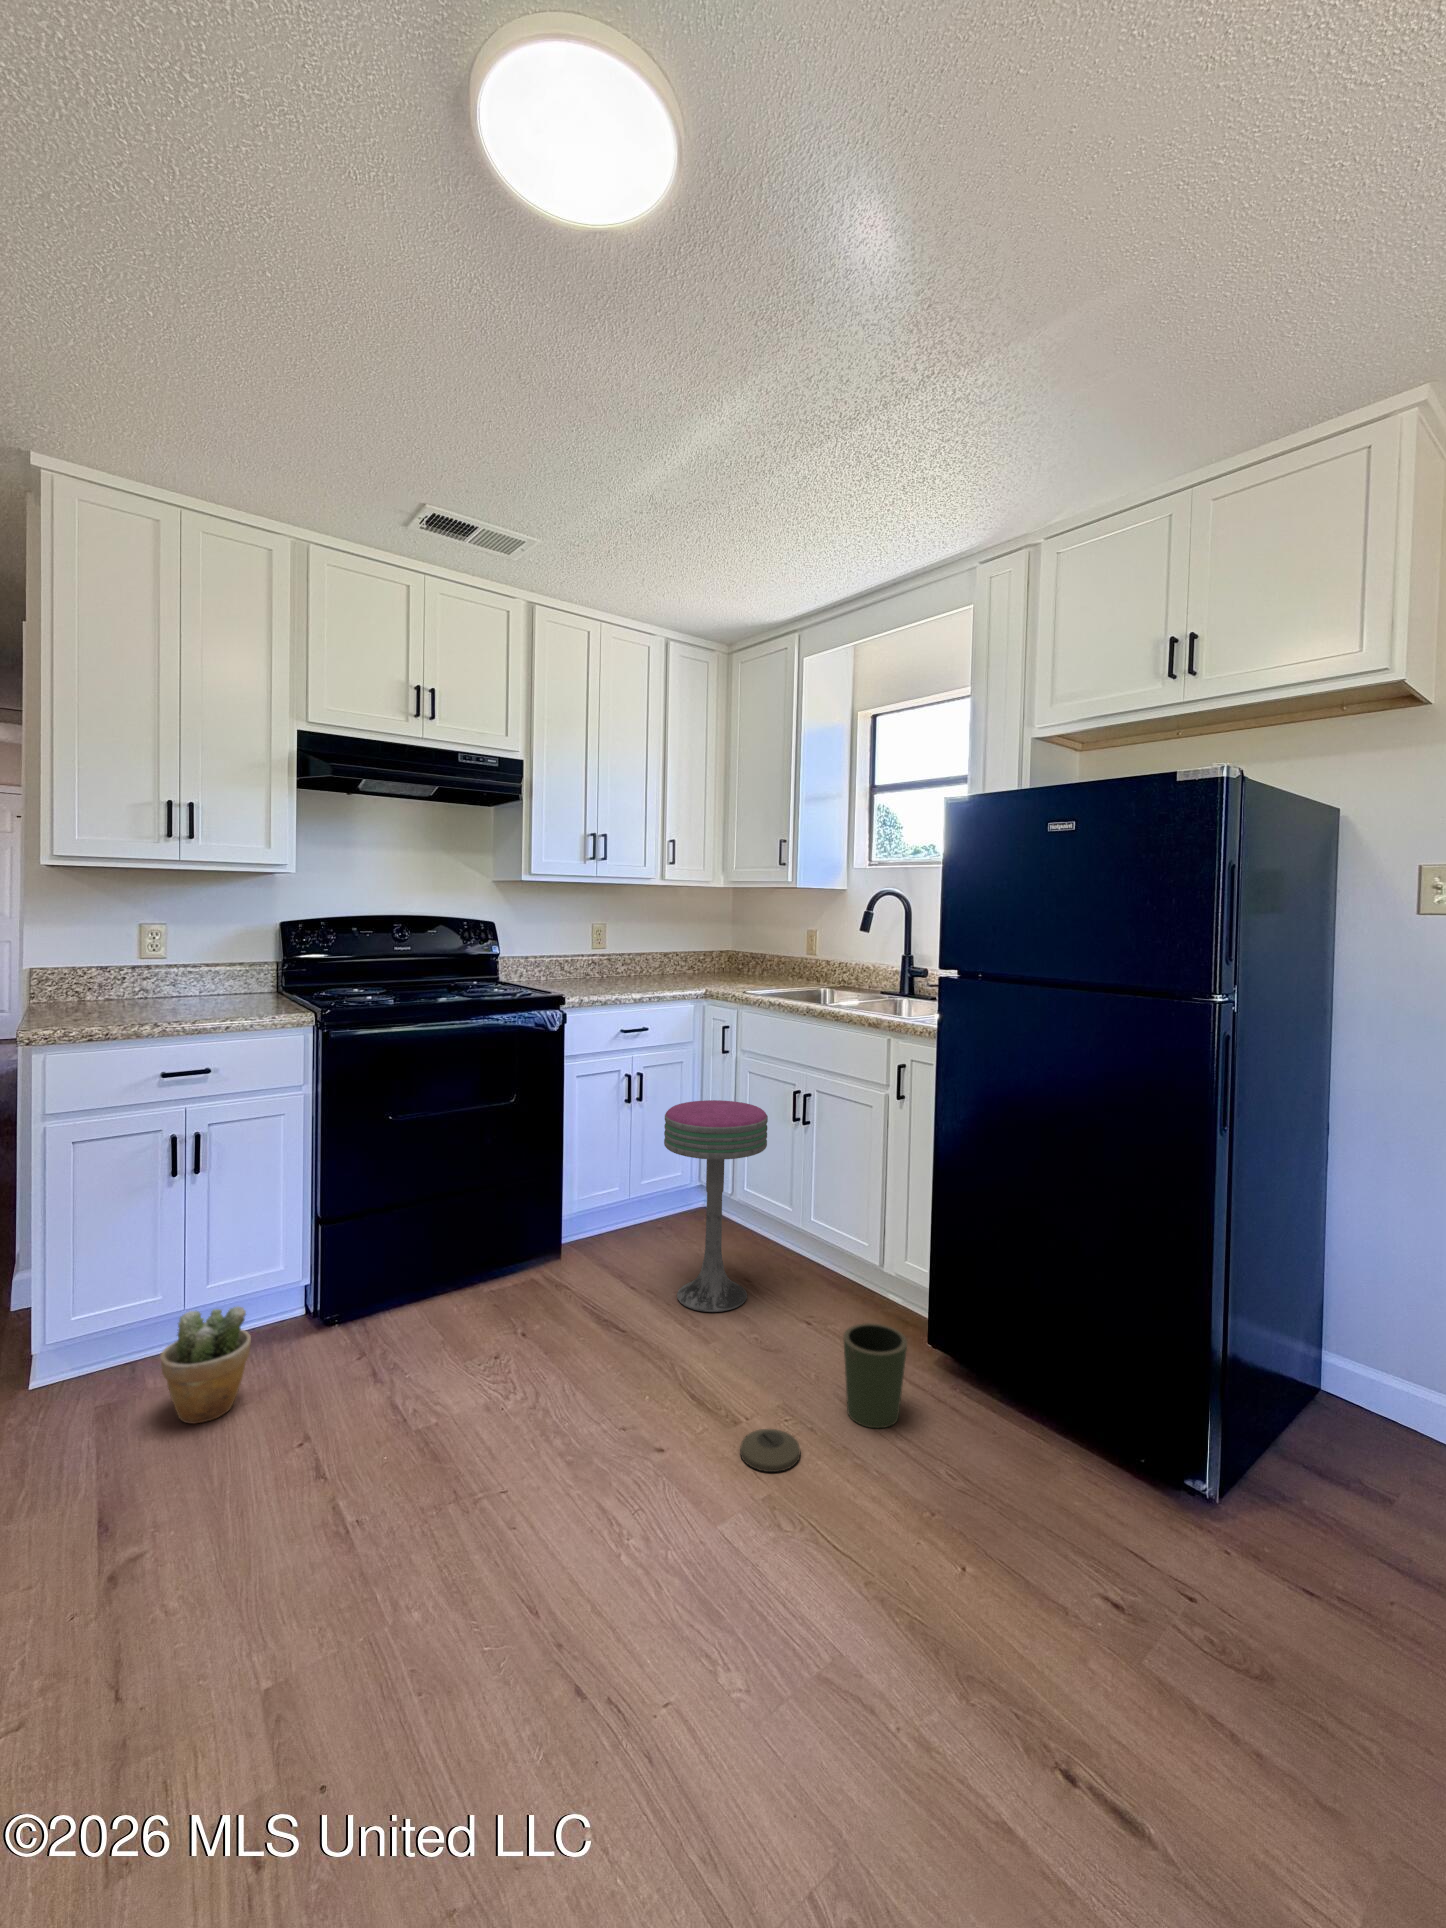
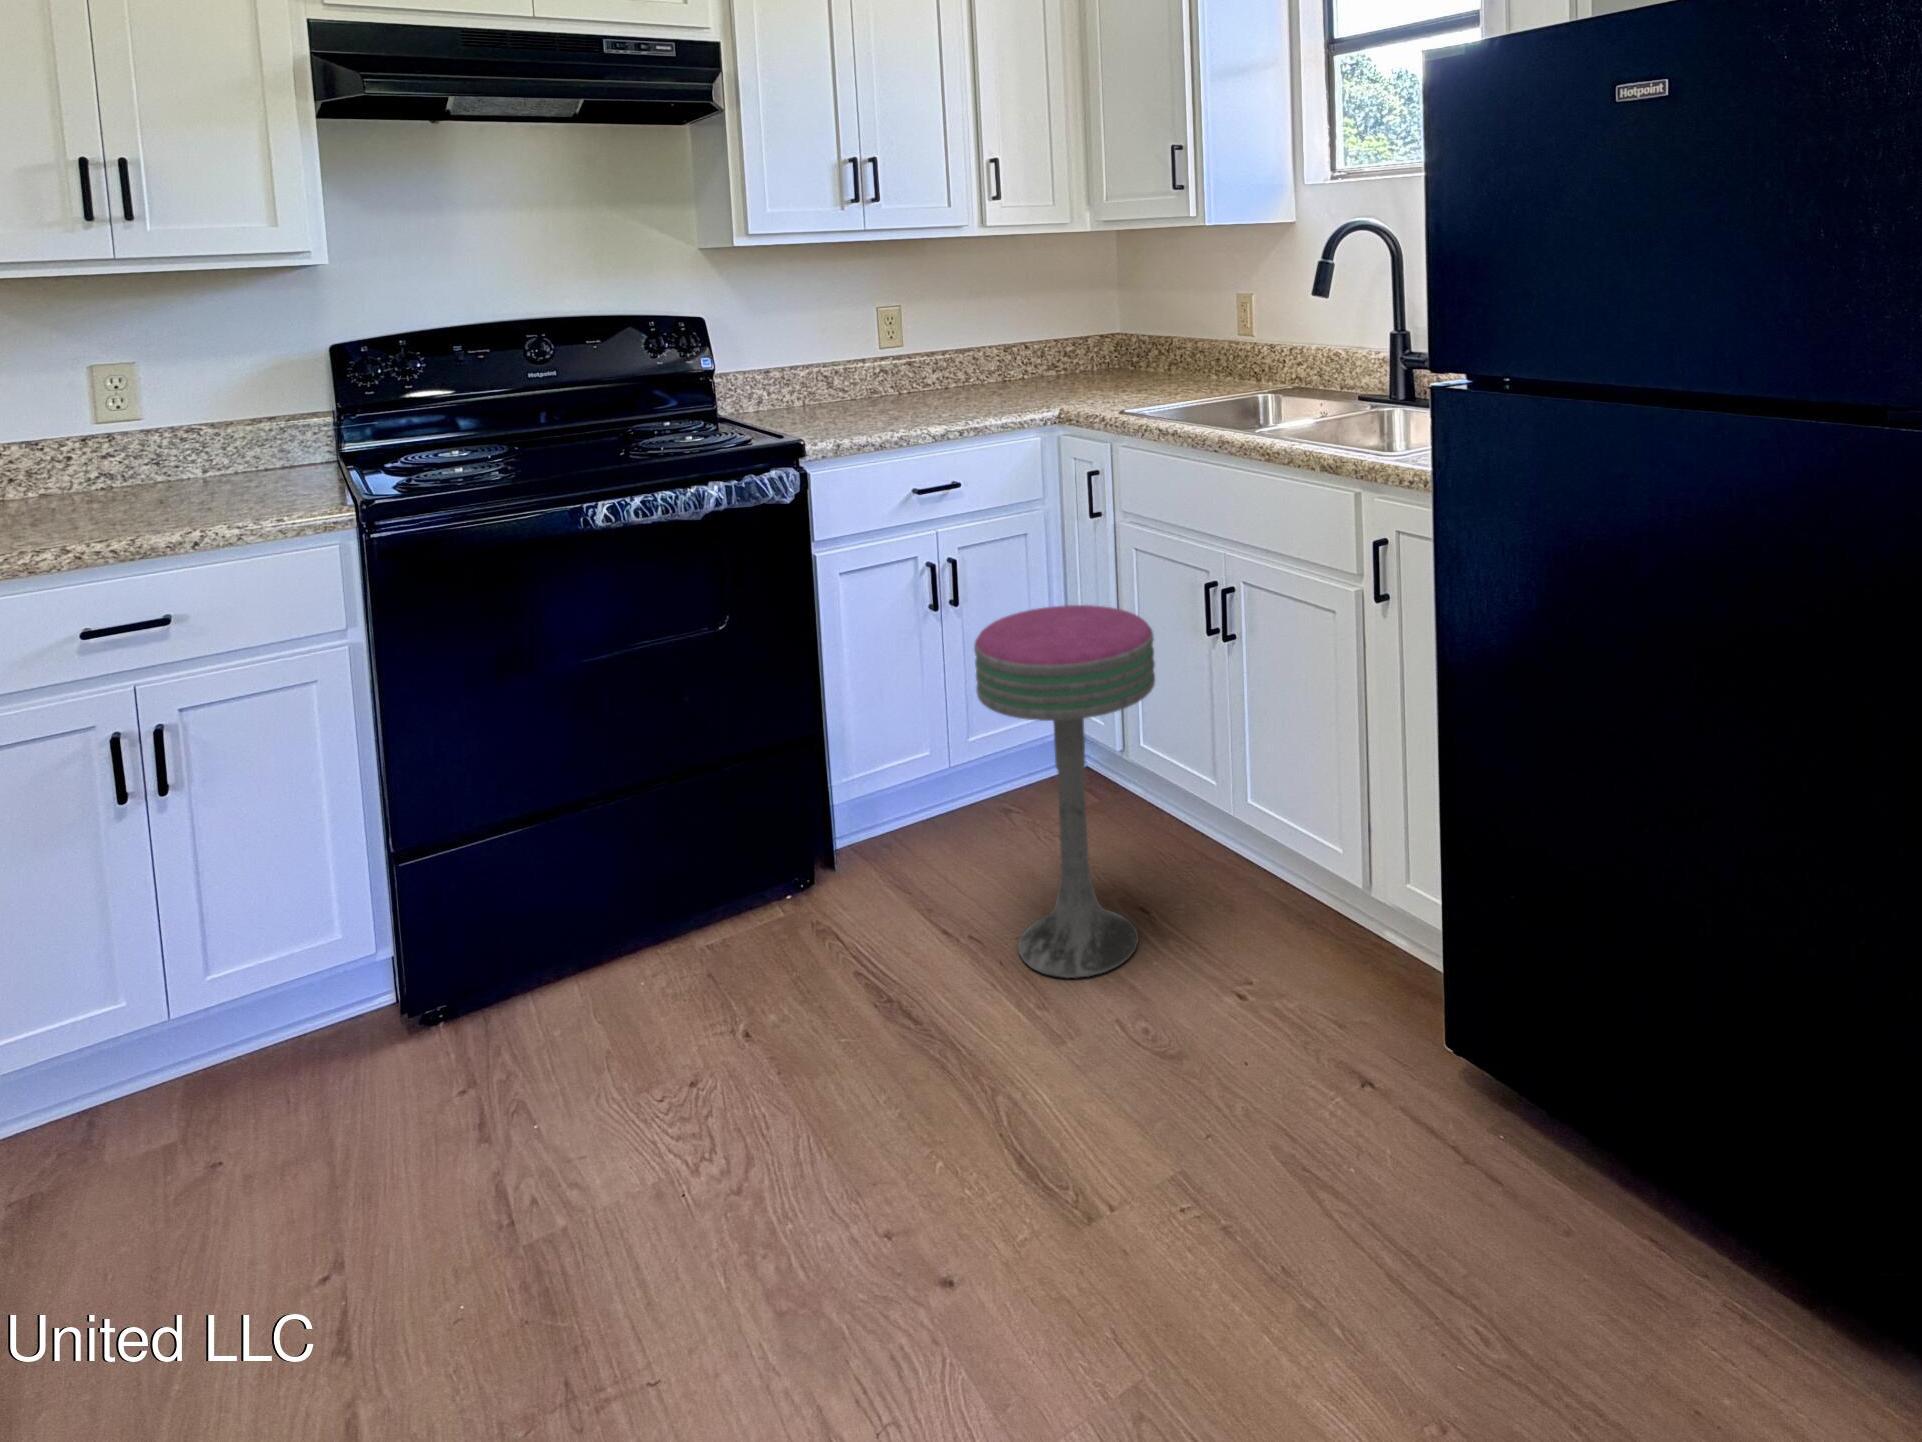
potted plant: present [160,1307,251,1424] -> none [67,1046,240,1258]
trash can: present [740,1323,907,1472] -> none [1087,1029,1397,1351]

